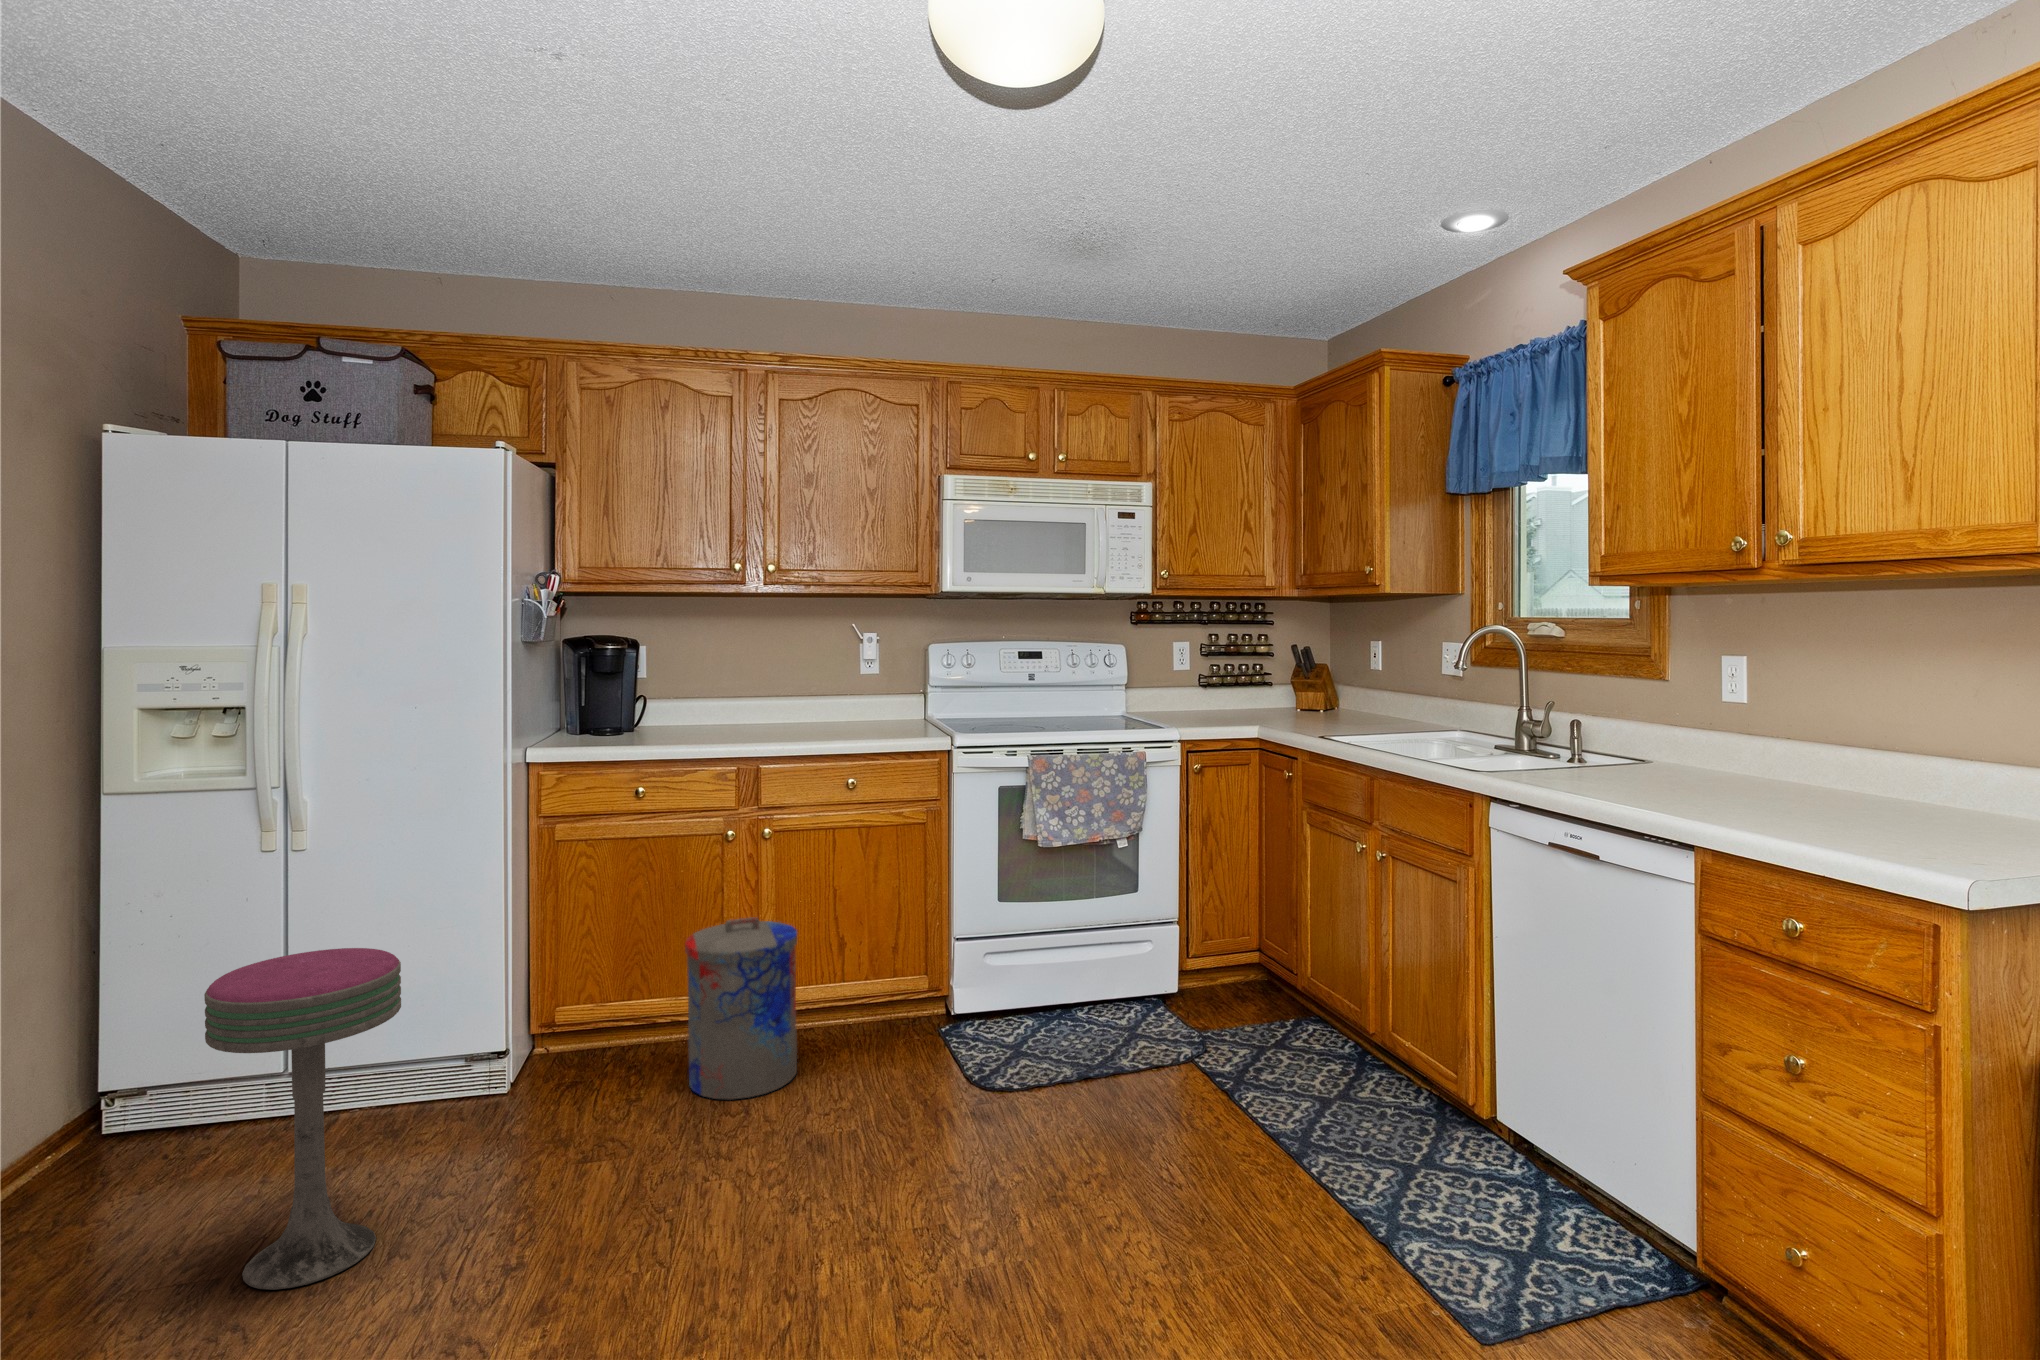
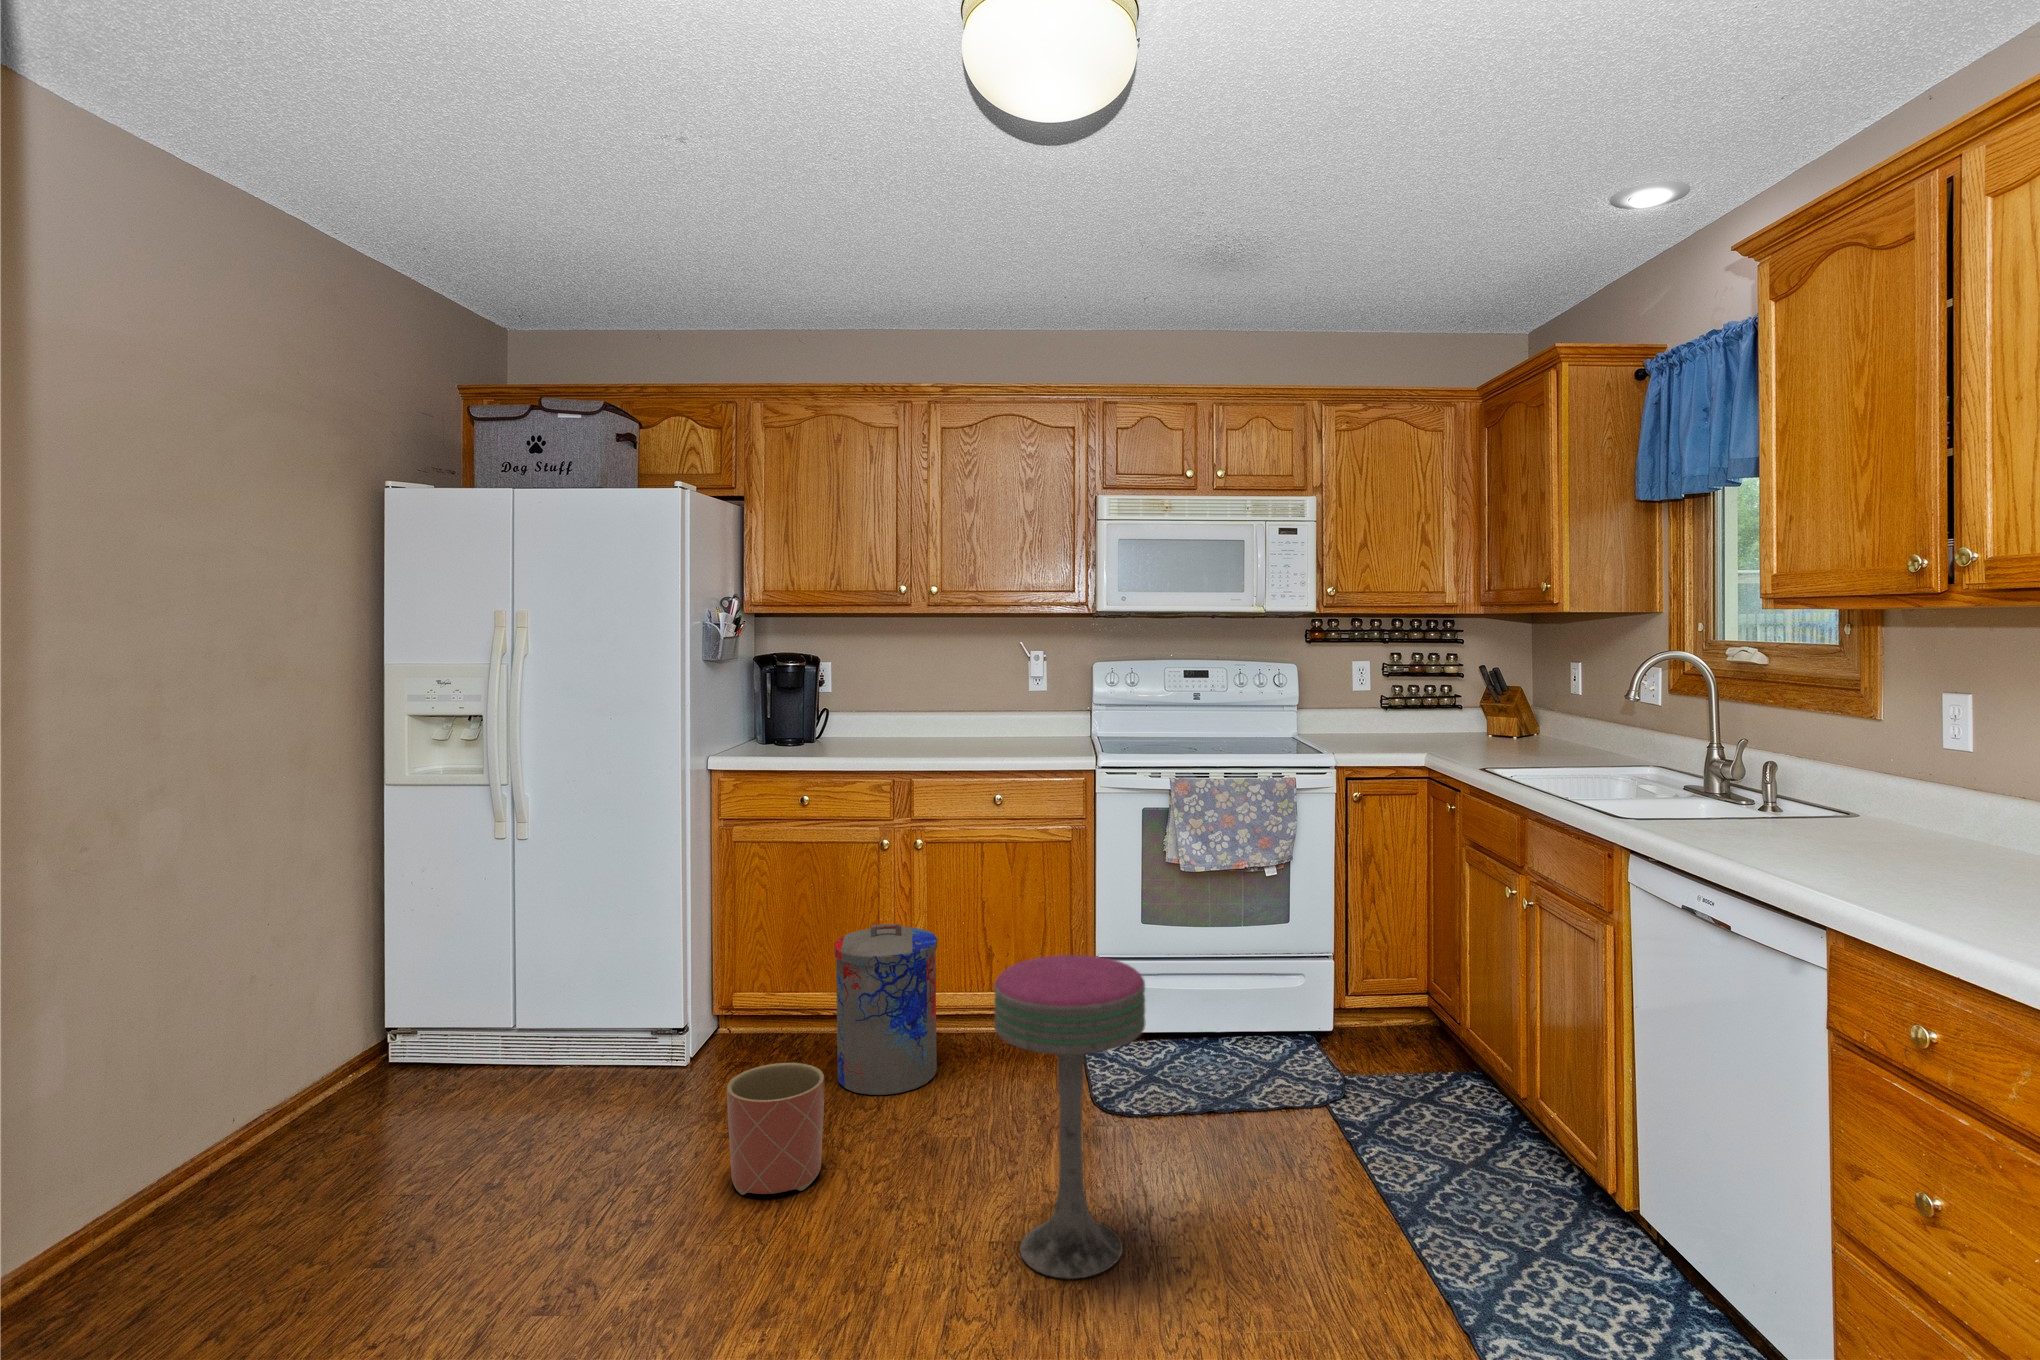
bar stool: present [204,948,401,1290] -> present [994,955,1146,1279]
planter: none [600,1070,709,1218] -> present [727,1063,824,1195]

